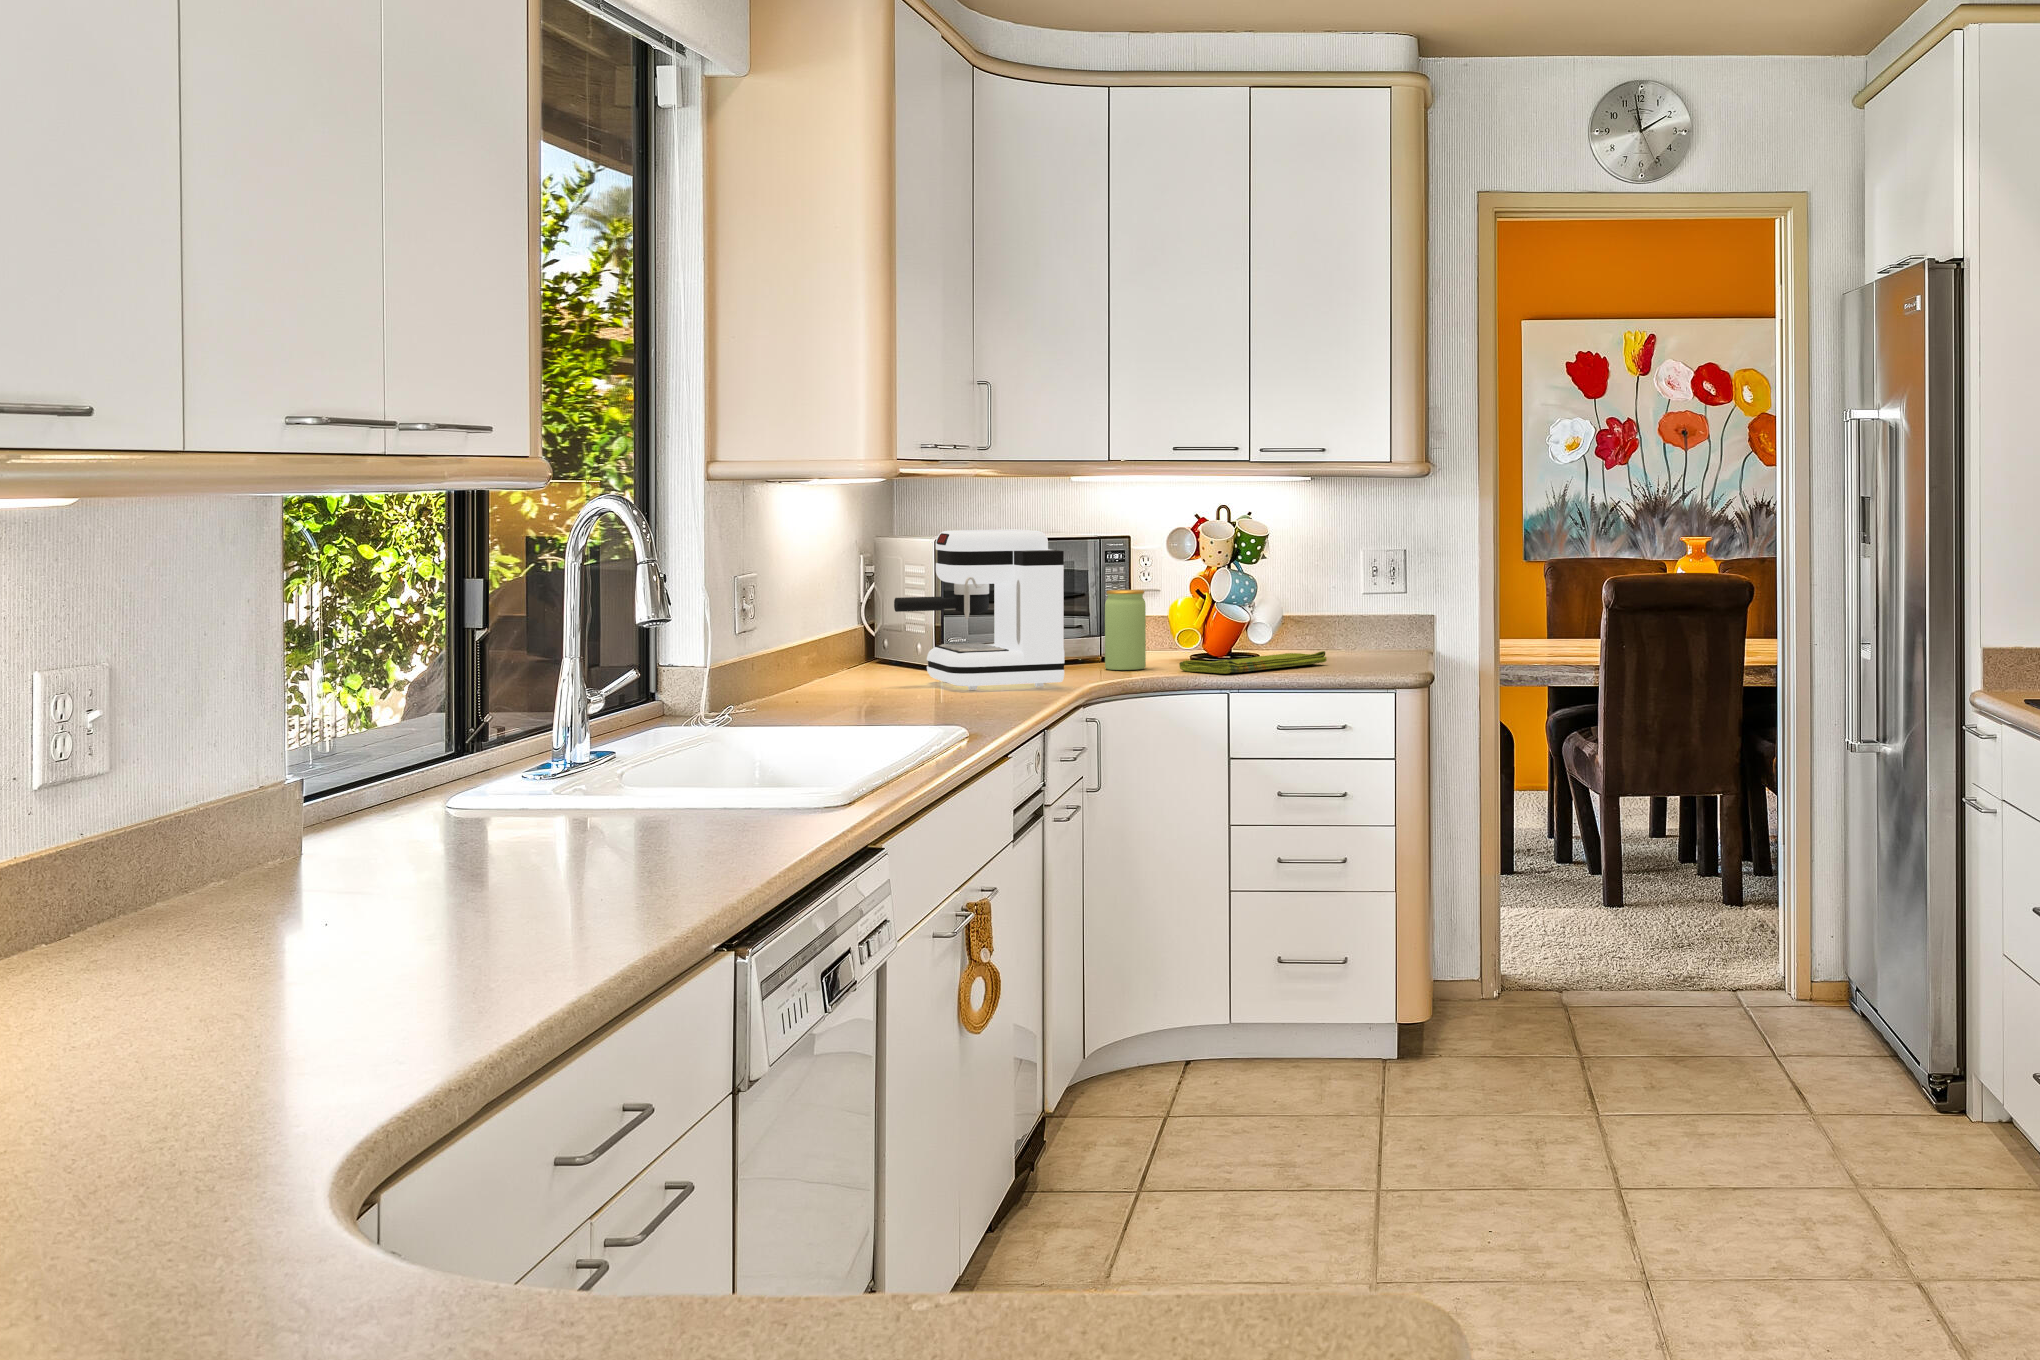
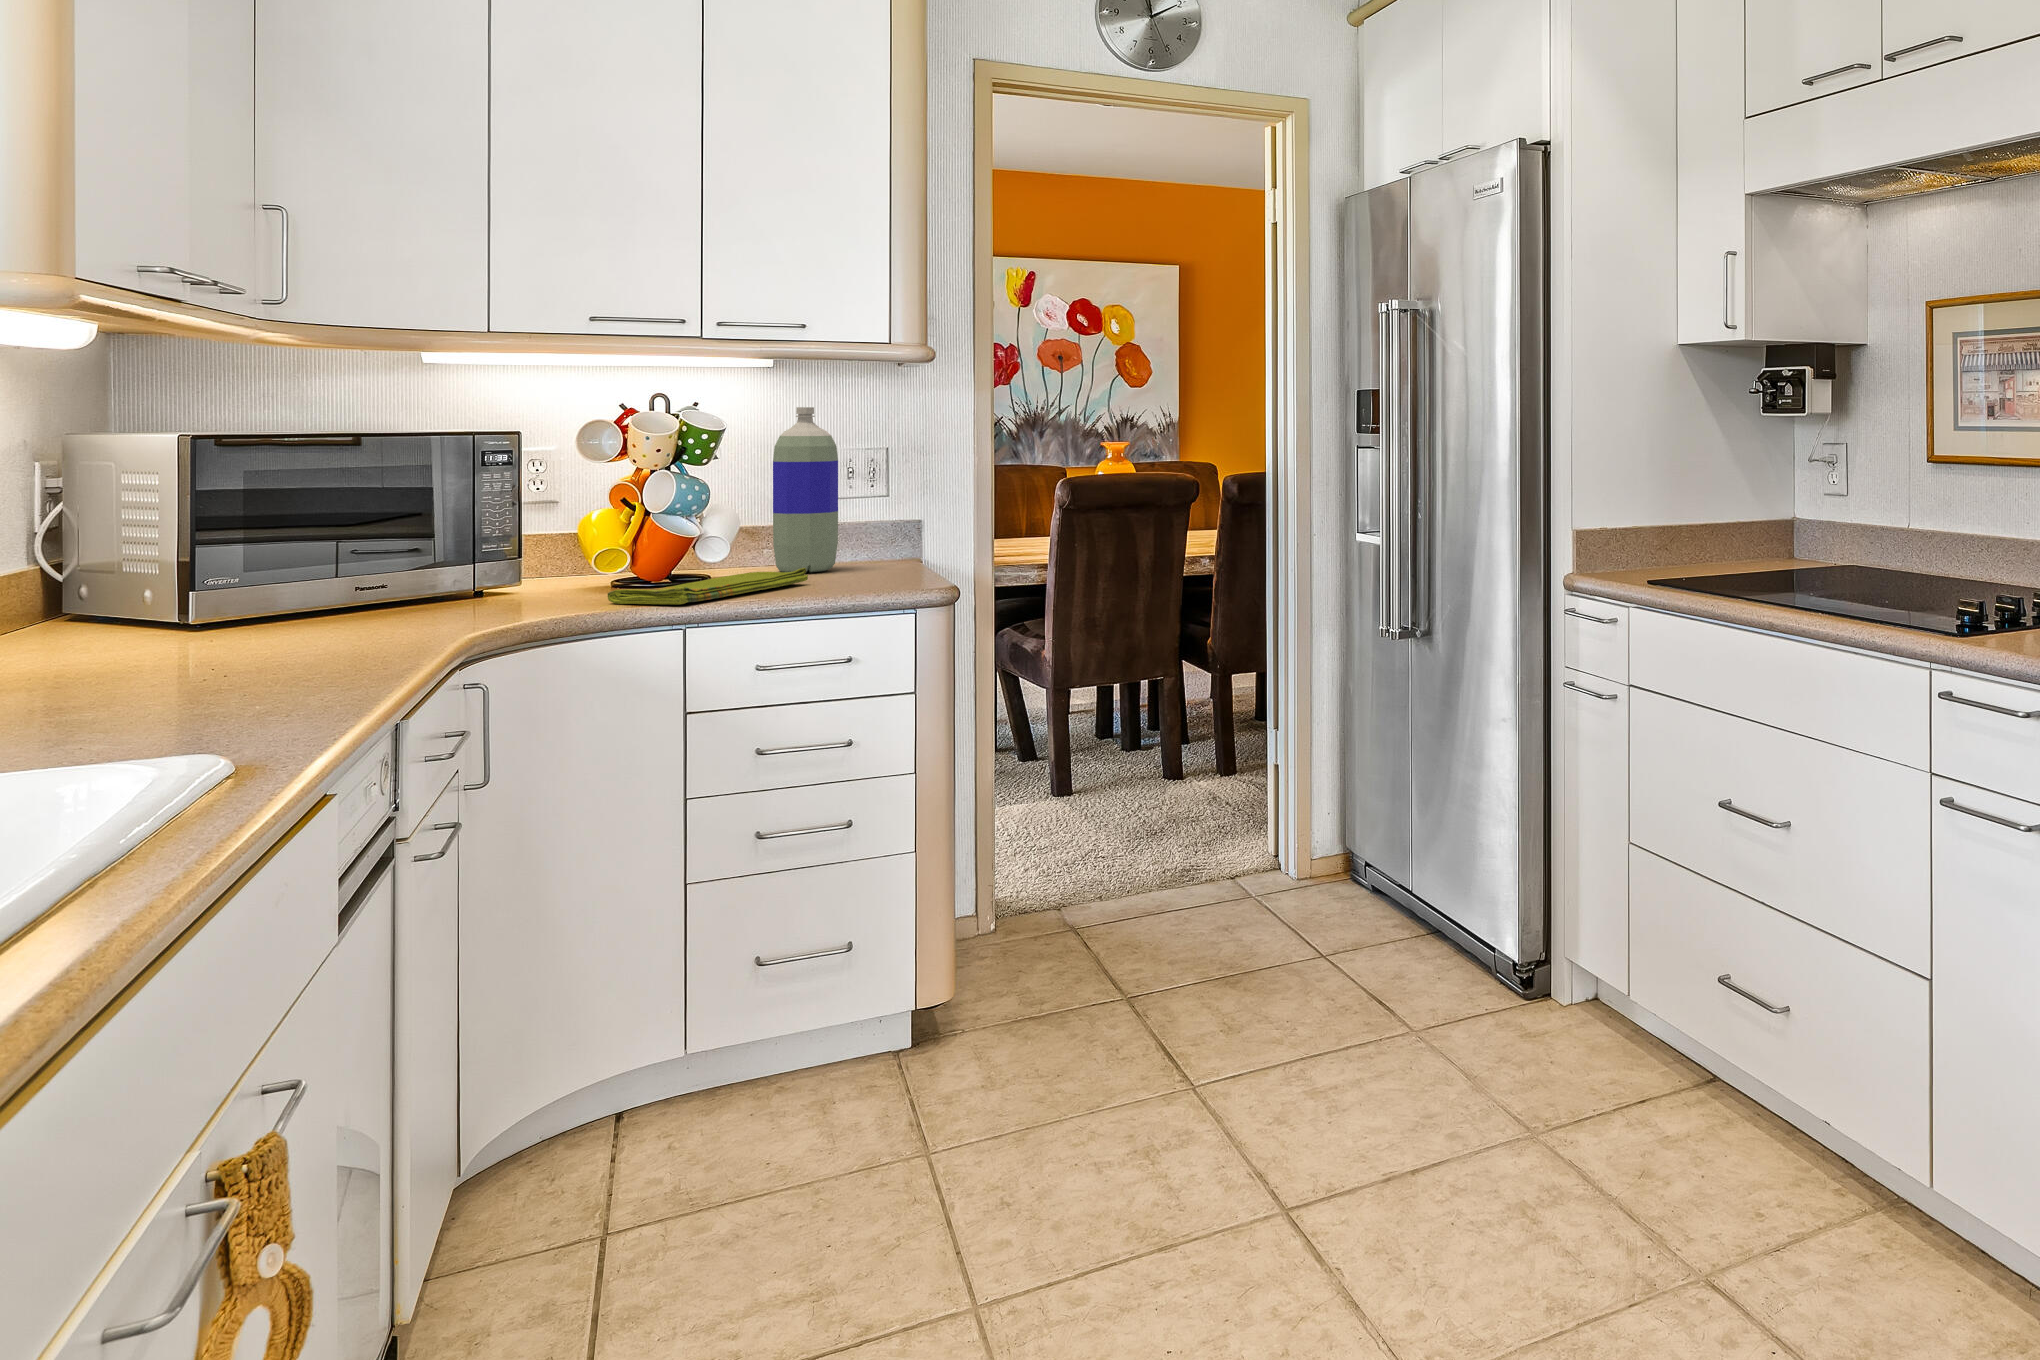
bottle: none [1308,515,1360,657] -> present [773,407,838,572]
coffee maker: present [894,530,1064,690] -> none [102,417,429,658]
jar: present [1105,590,1146,670] -> none [491,500,554,607]

